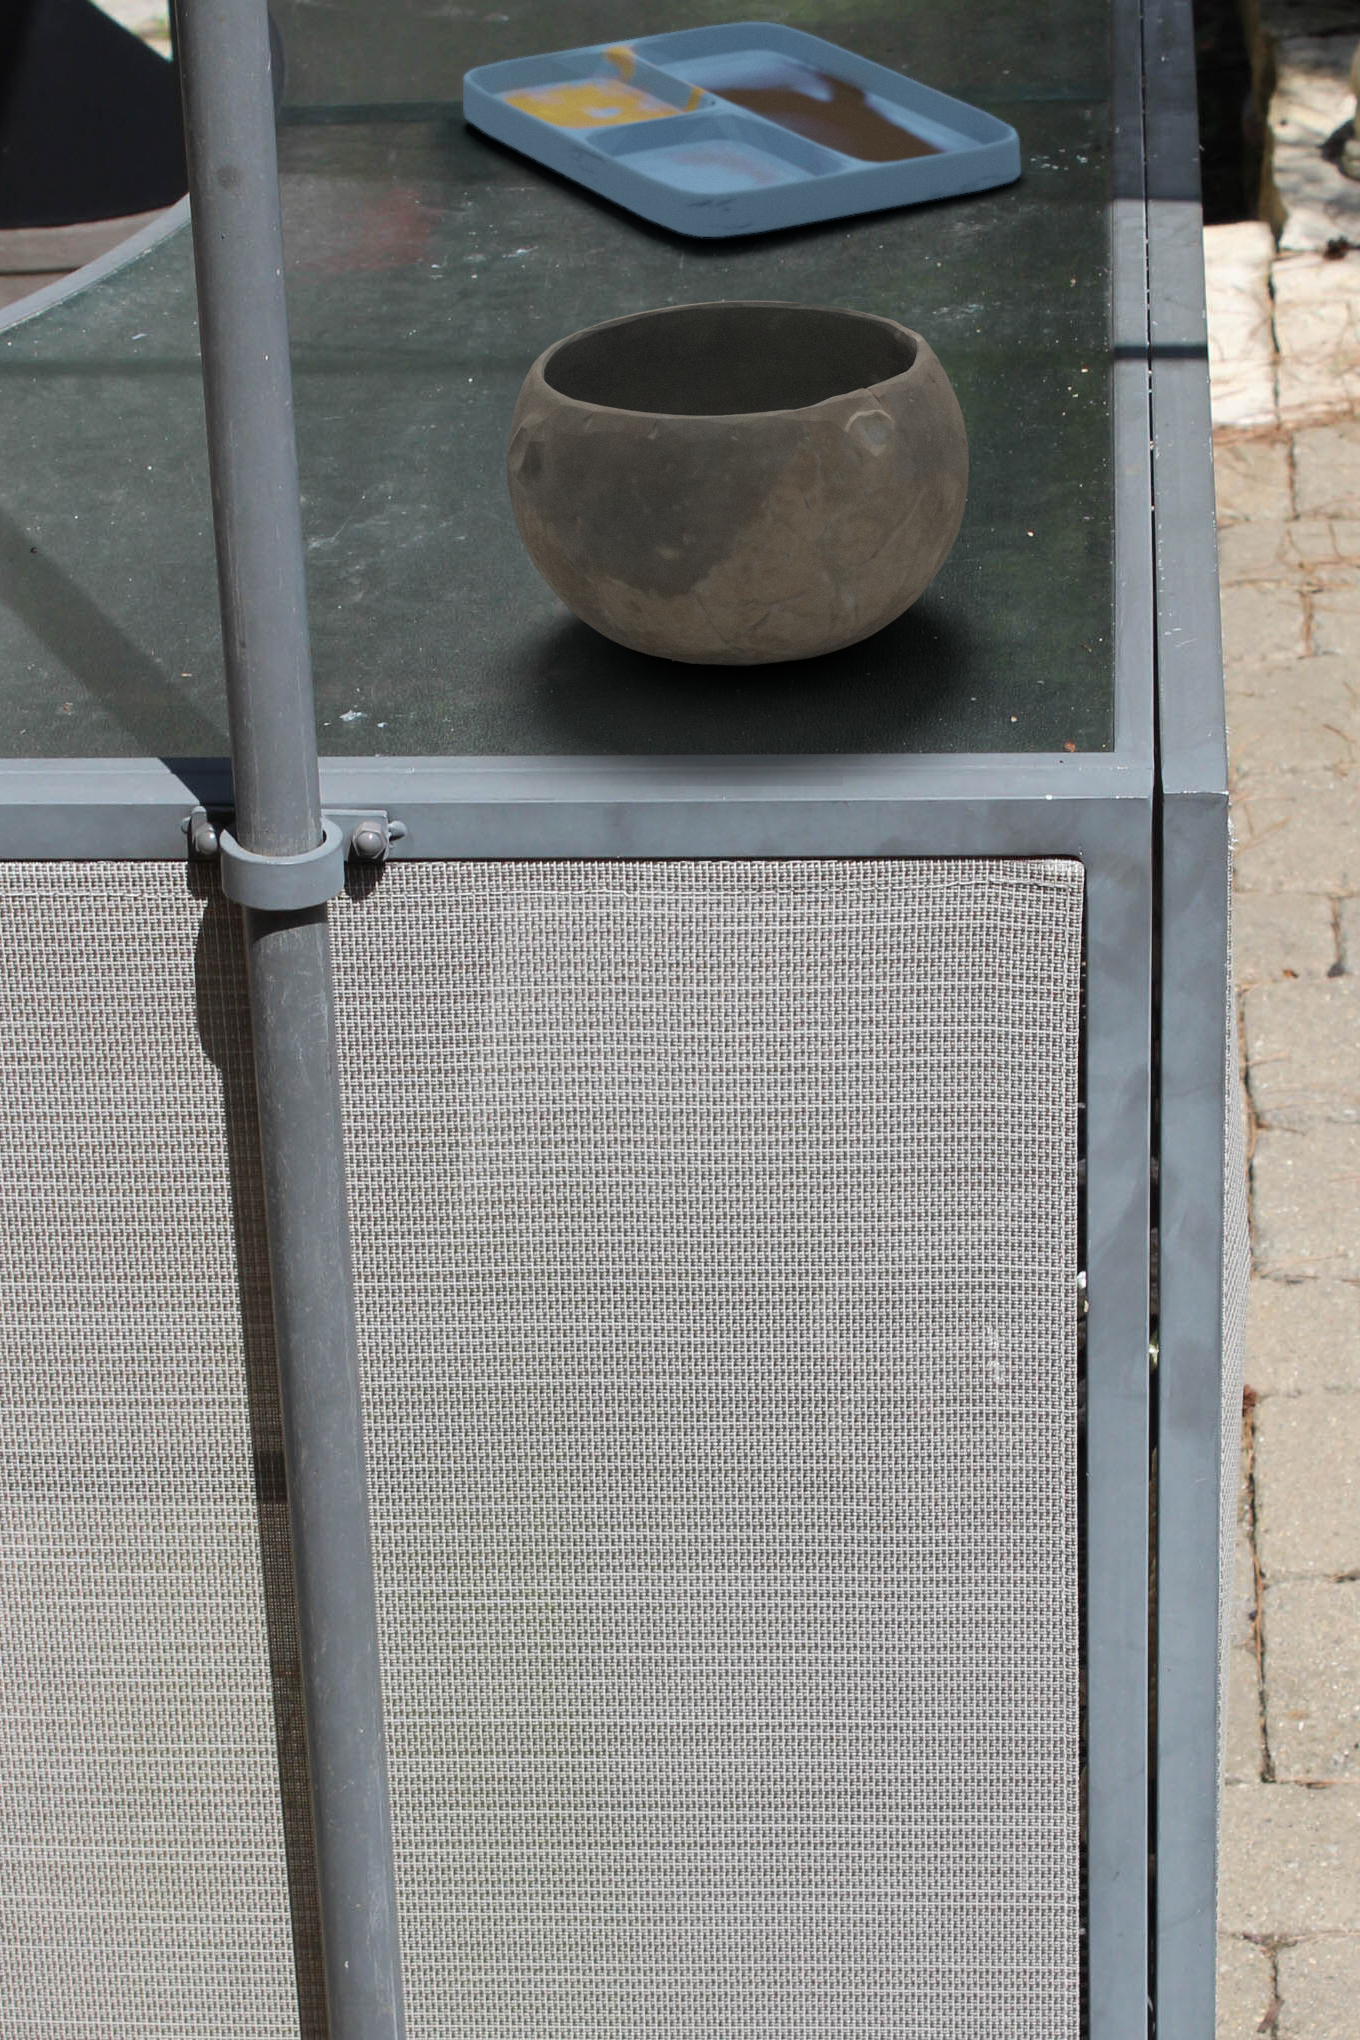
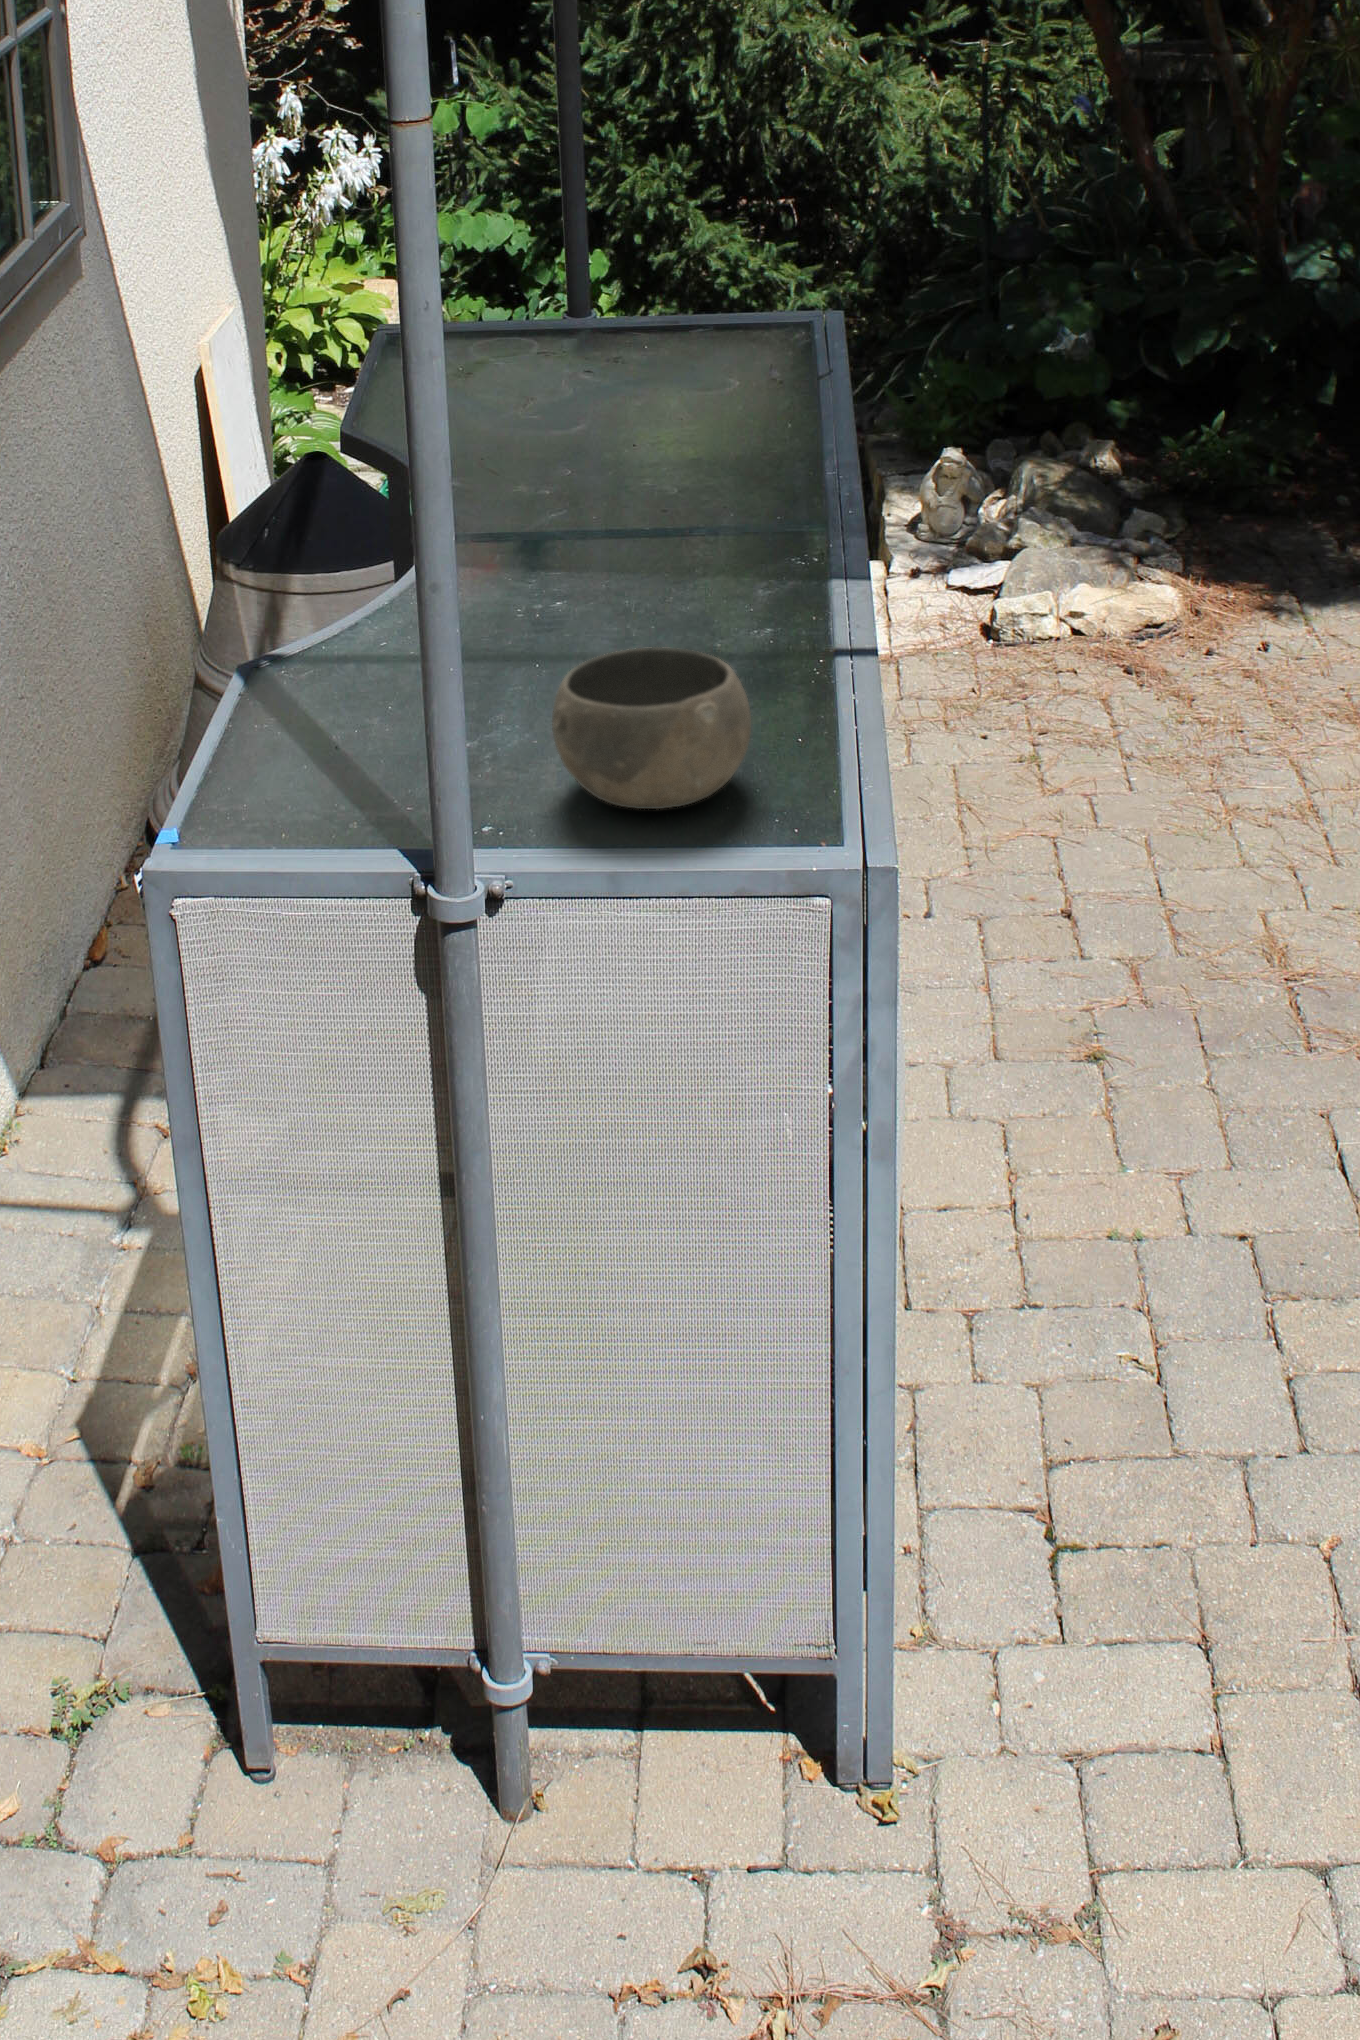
tray: present [463,22,1021,237] -> none [535,483,786,594]

